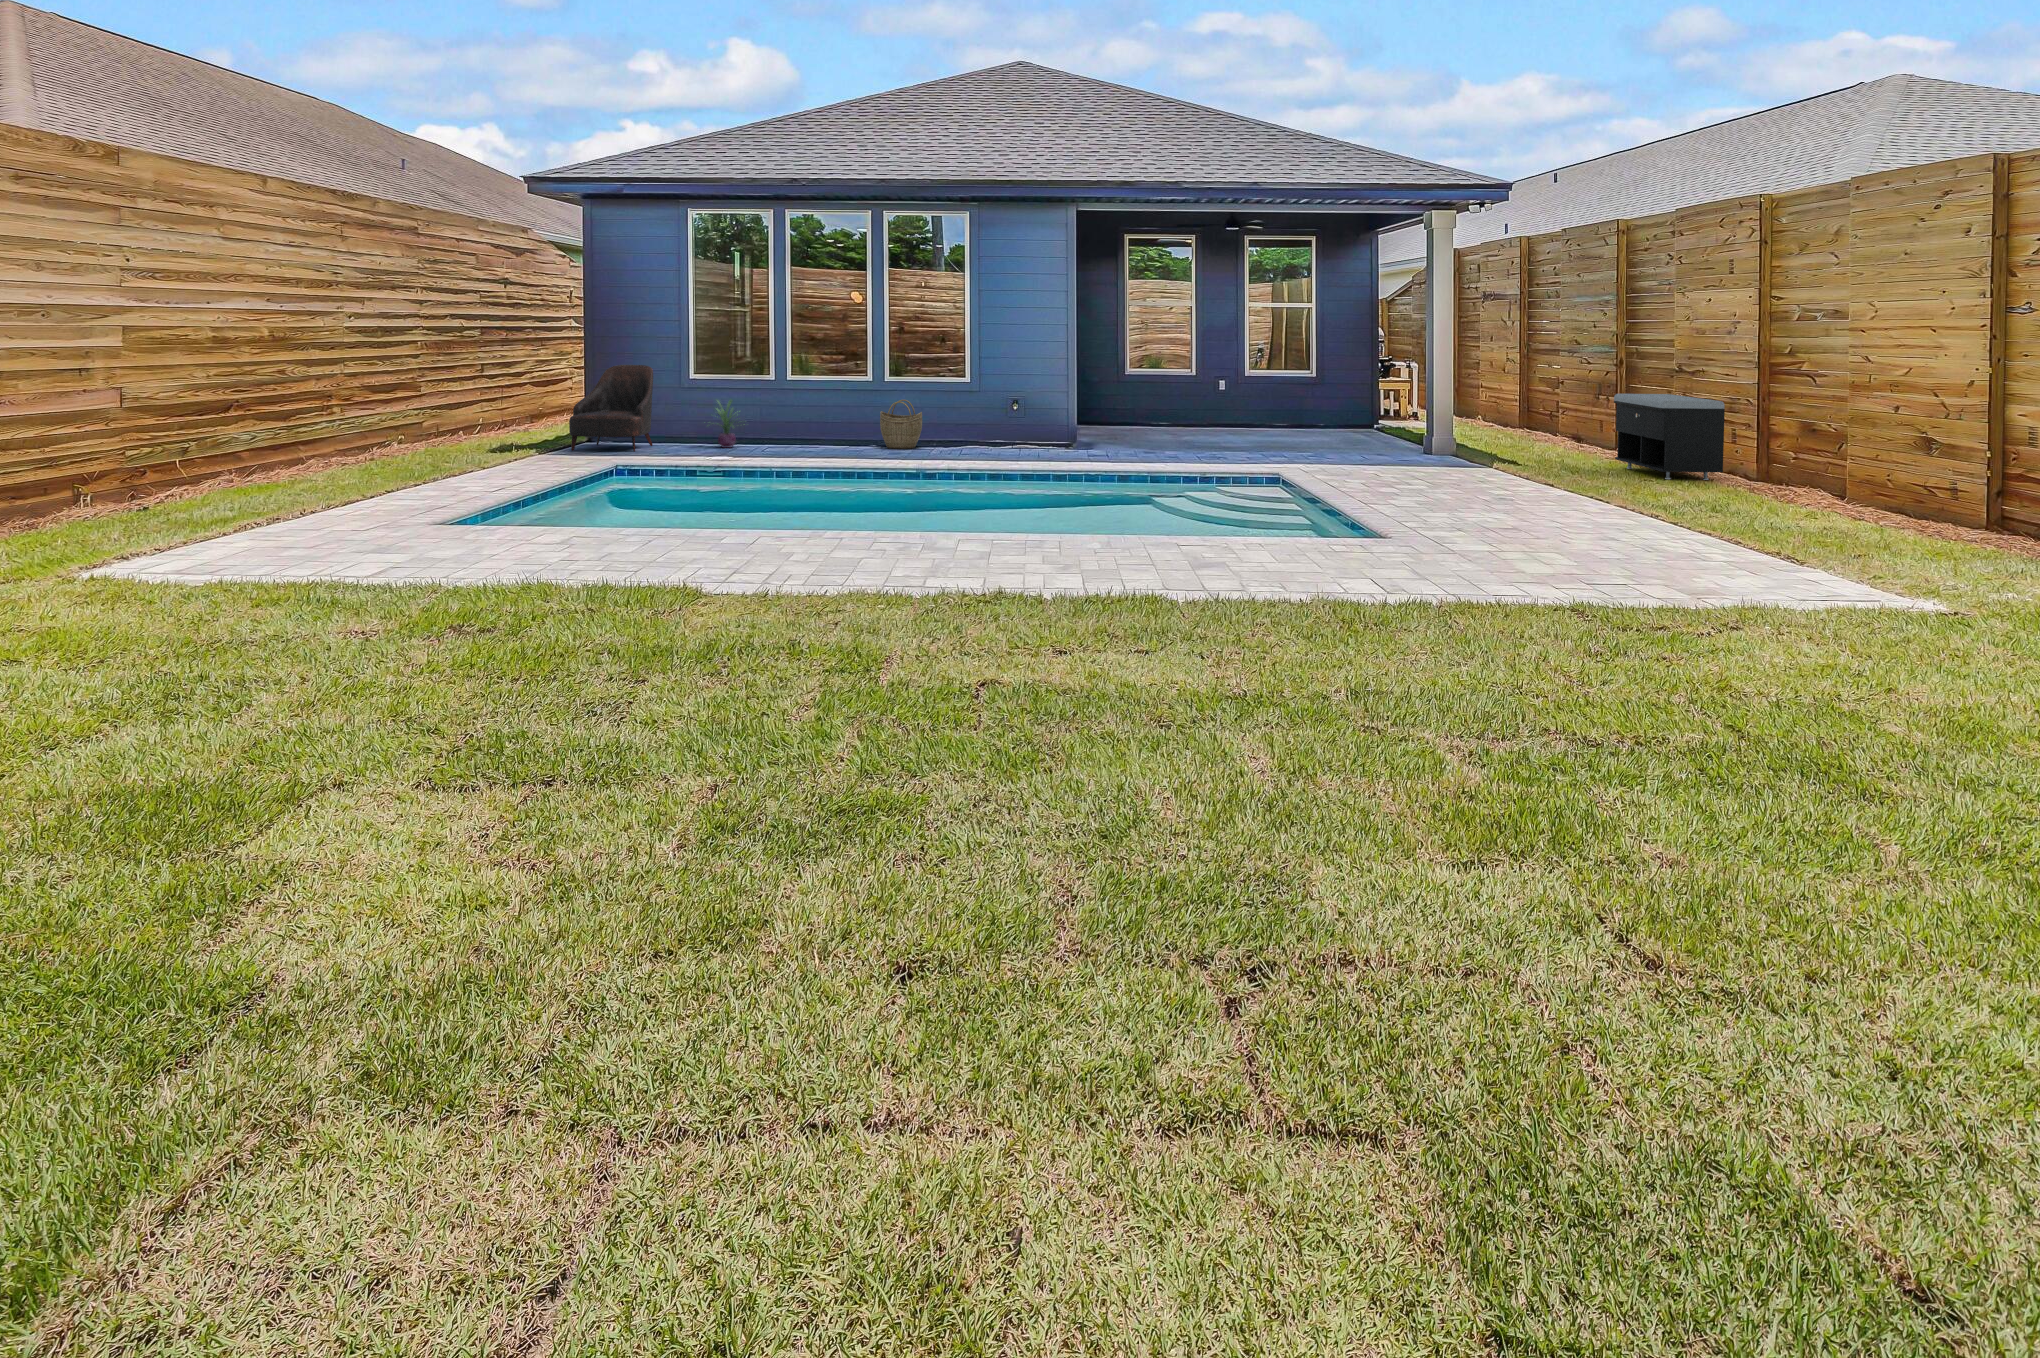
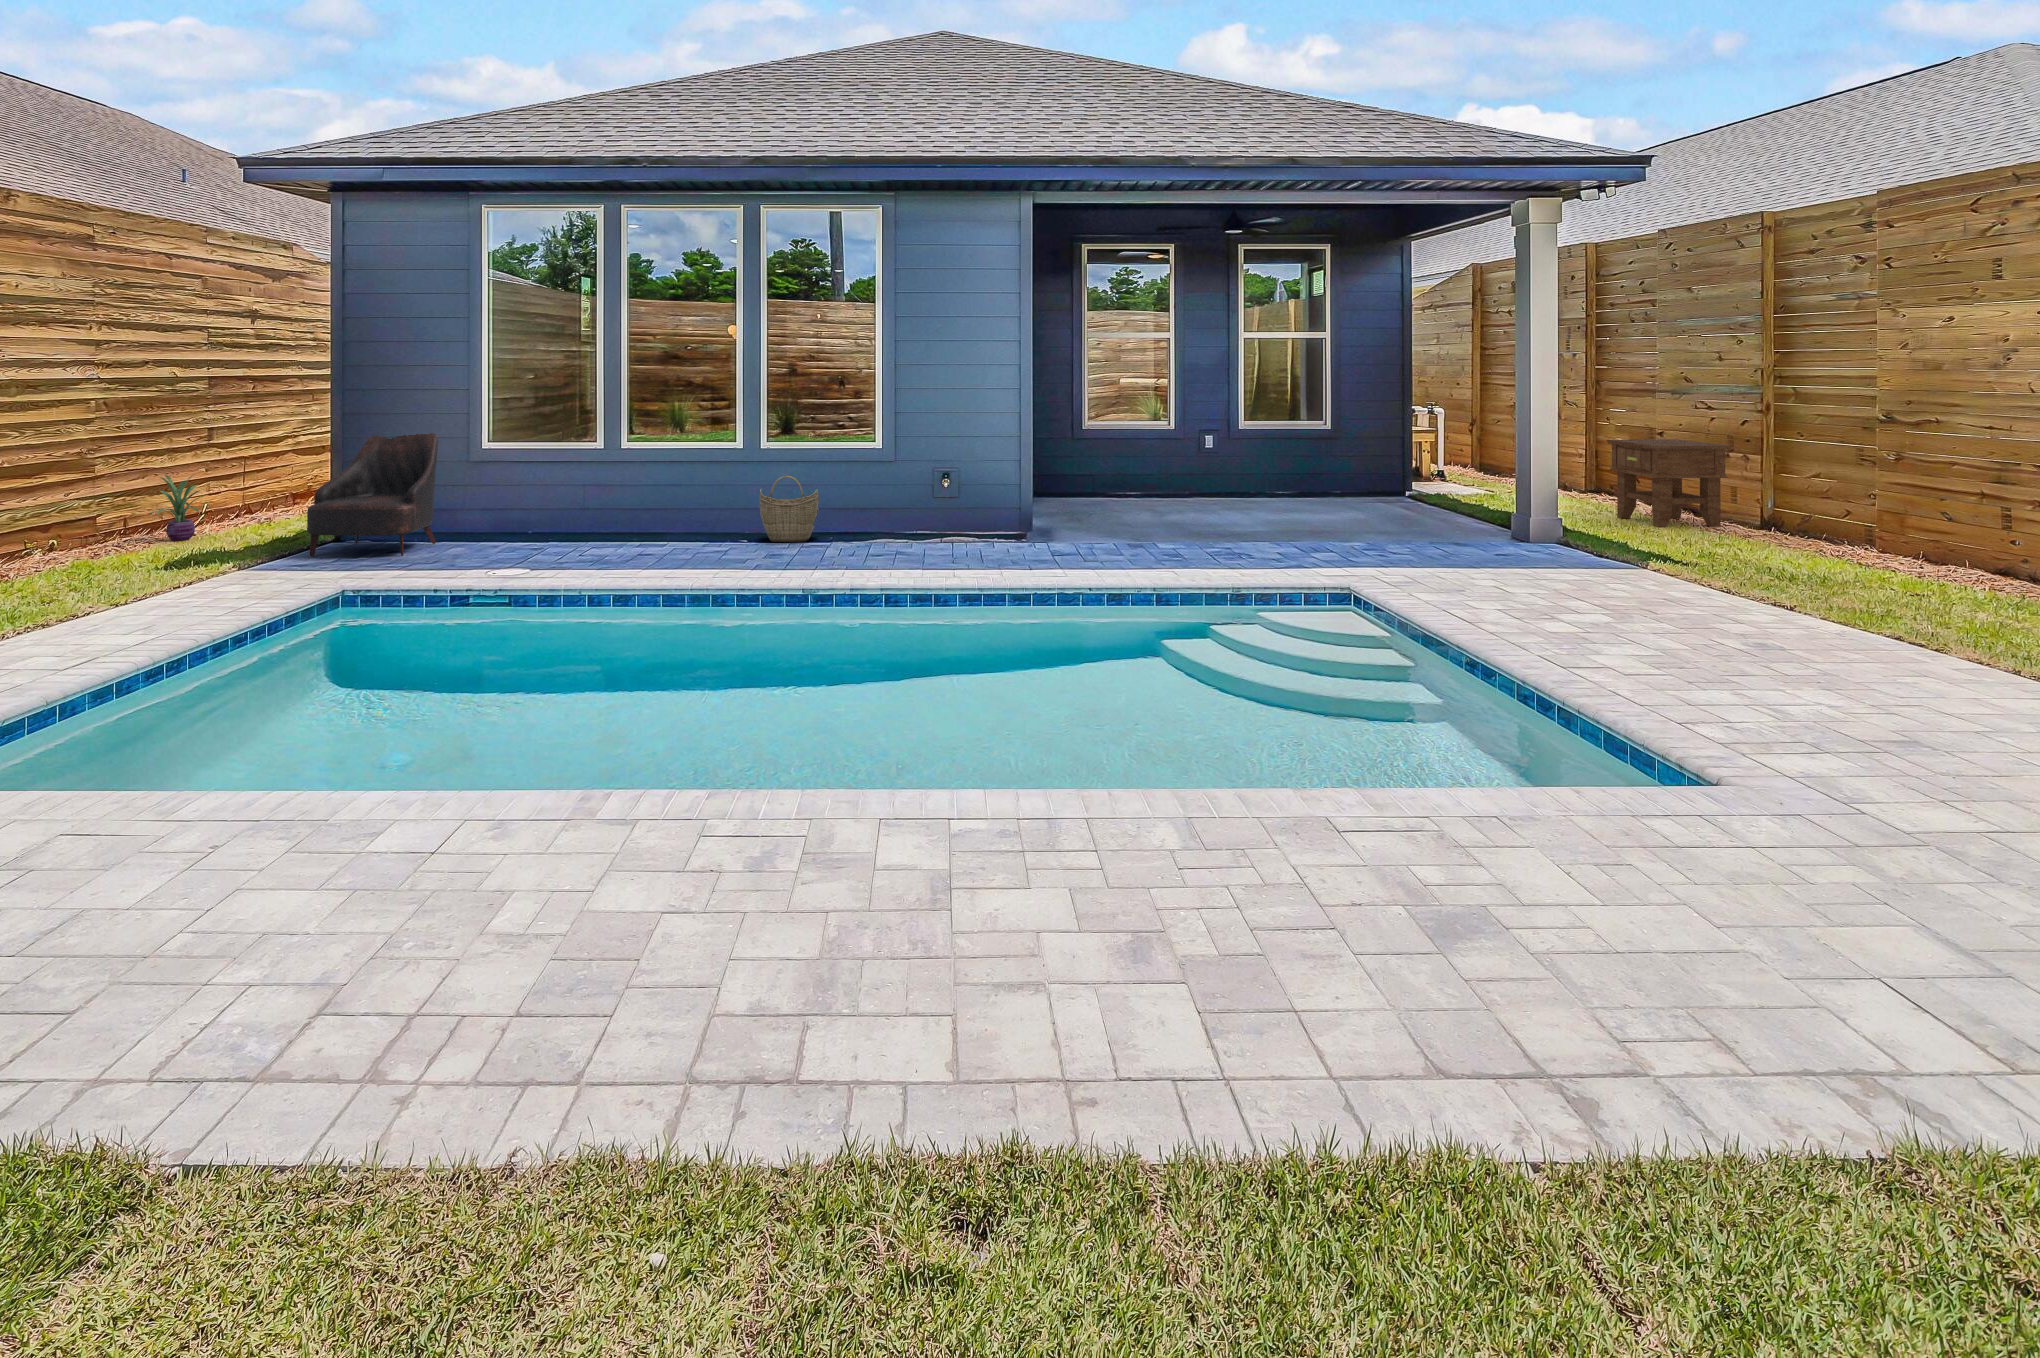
side table: none [1519,386,1600,451] -> present [1607,439,1731,527]
storage bench: present [1614,394,1725,480] -> none [1799,454,2001,582]
decorative plant: present [717,400,736,448] -> present [149,475,202,541]

